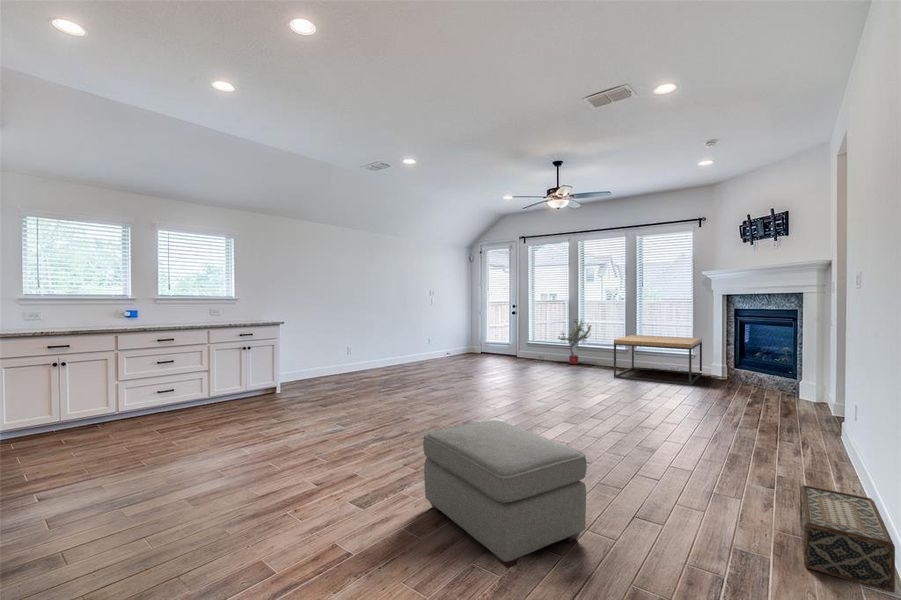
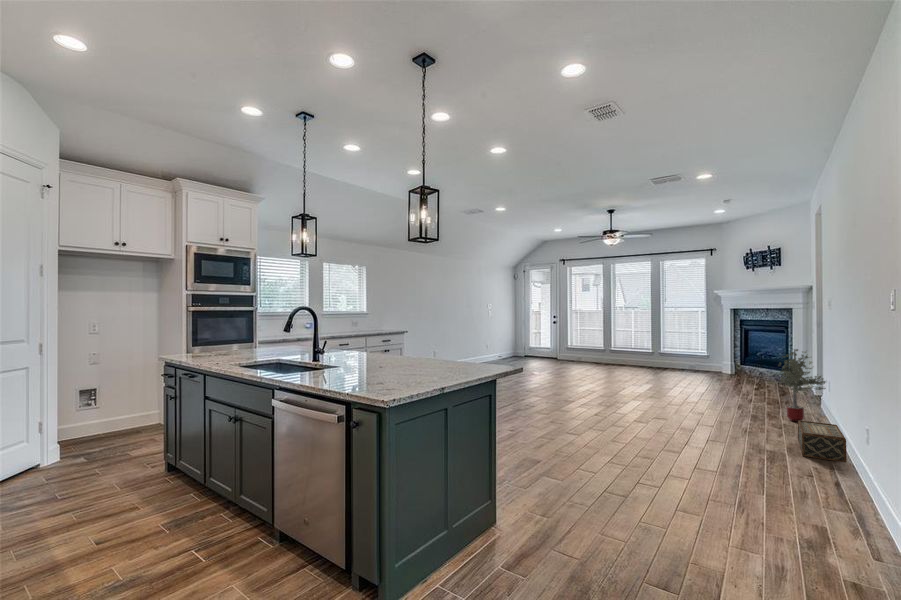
potted tree: present [558,319,591,365] -> present [778,349,826,422]
coffee table: present [614,335,702,386] -> none [647,340,715,378]
ottoman: present [423,420,587,568] -> none [580,390,684,458]

